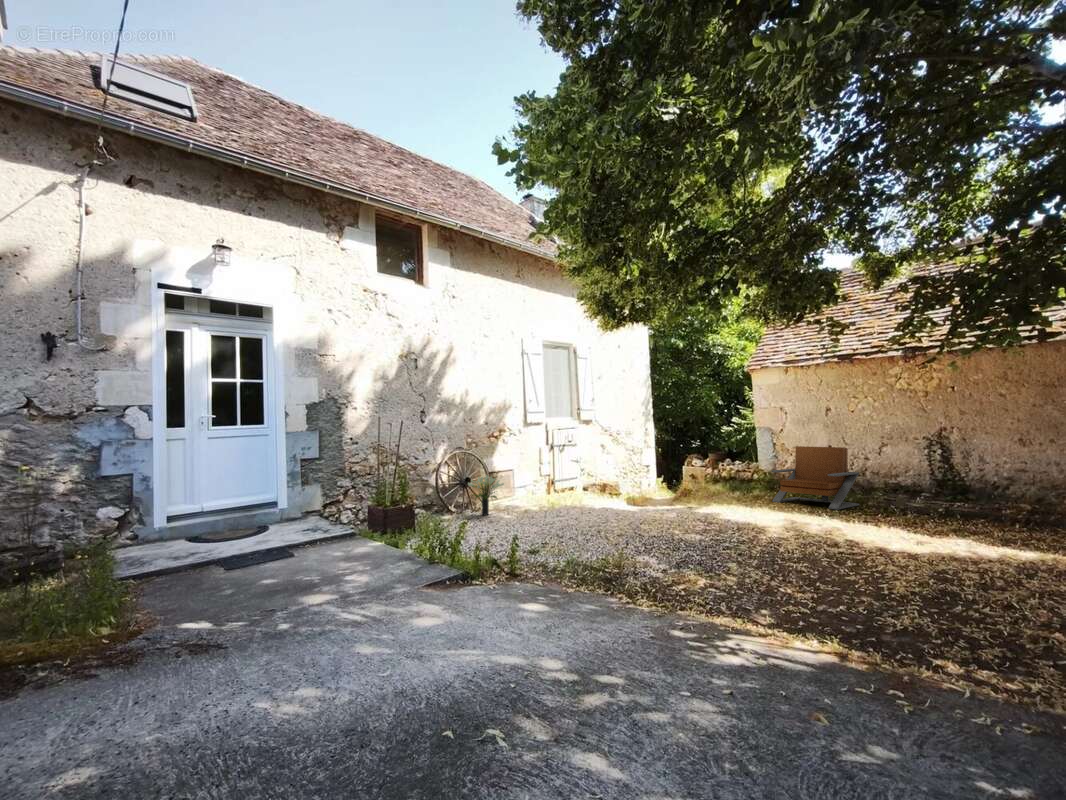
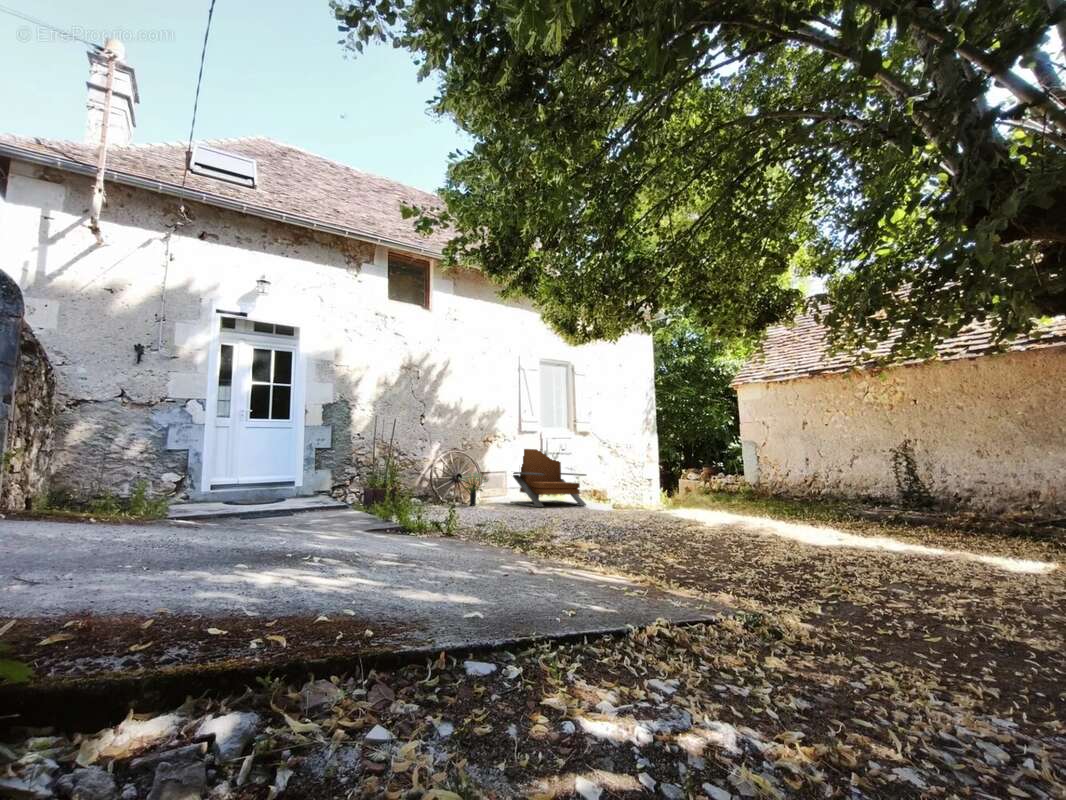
lounge chair: present [772,446,859,510] -> present [511,449,586,507]

